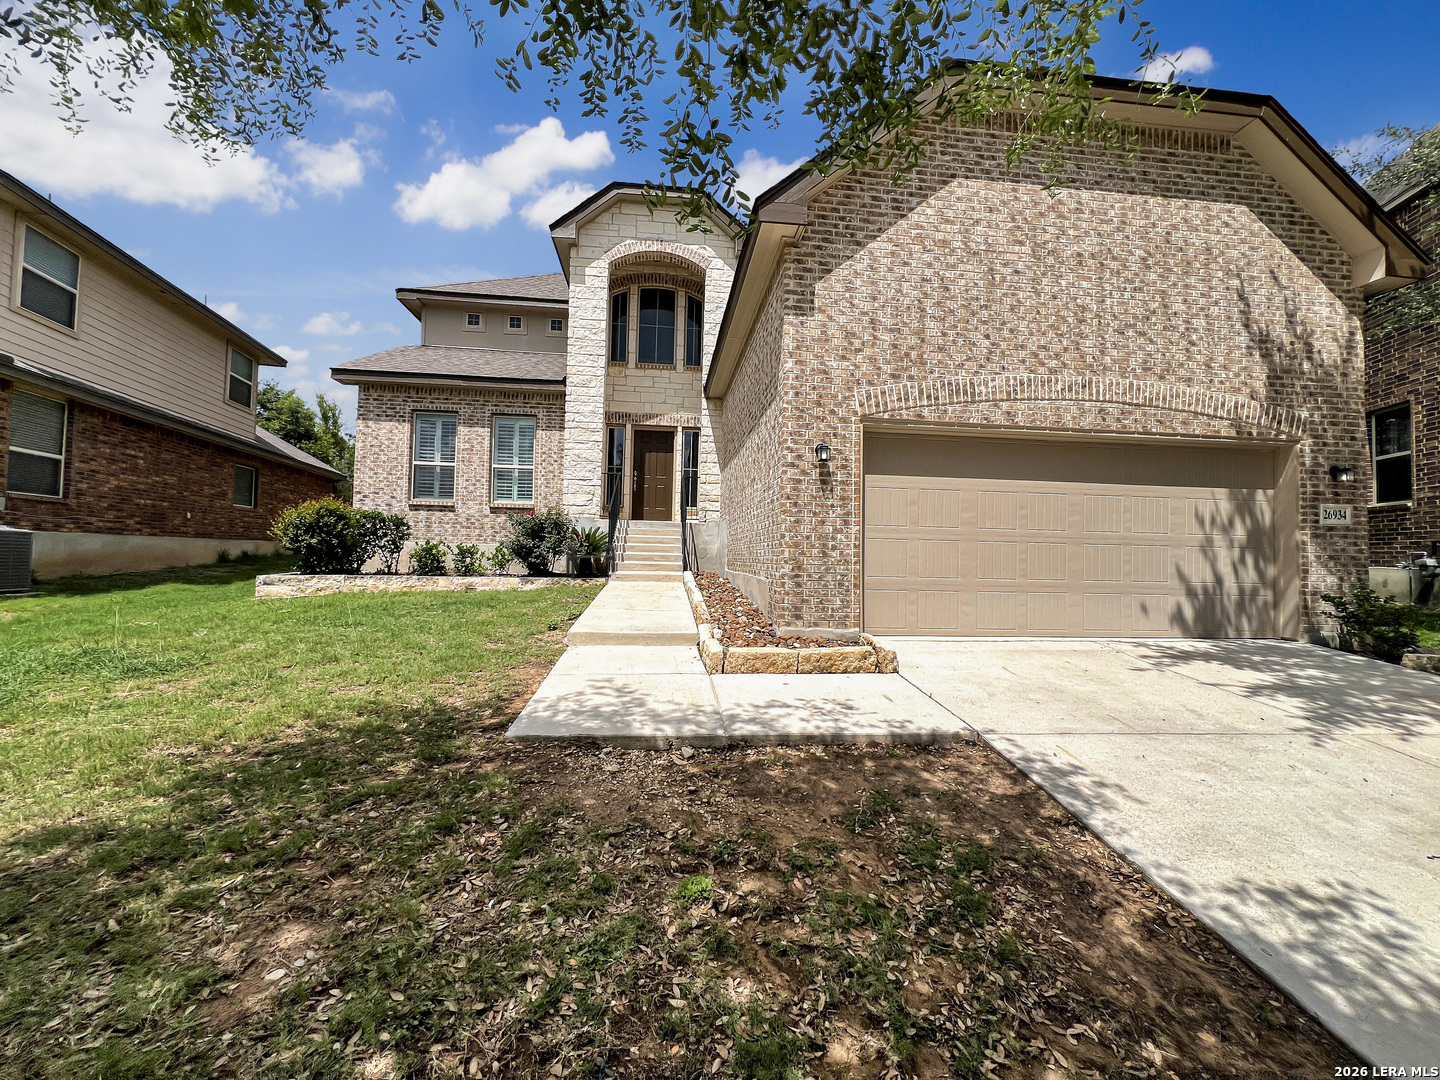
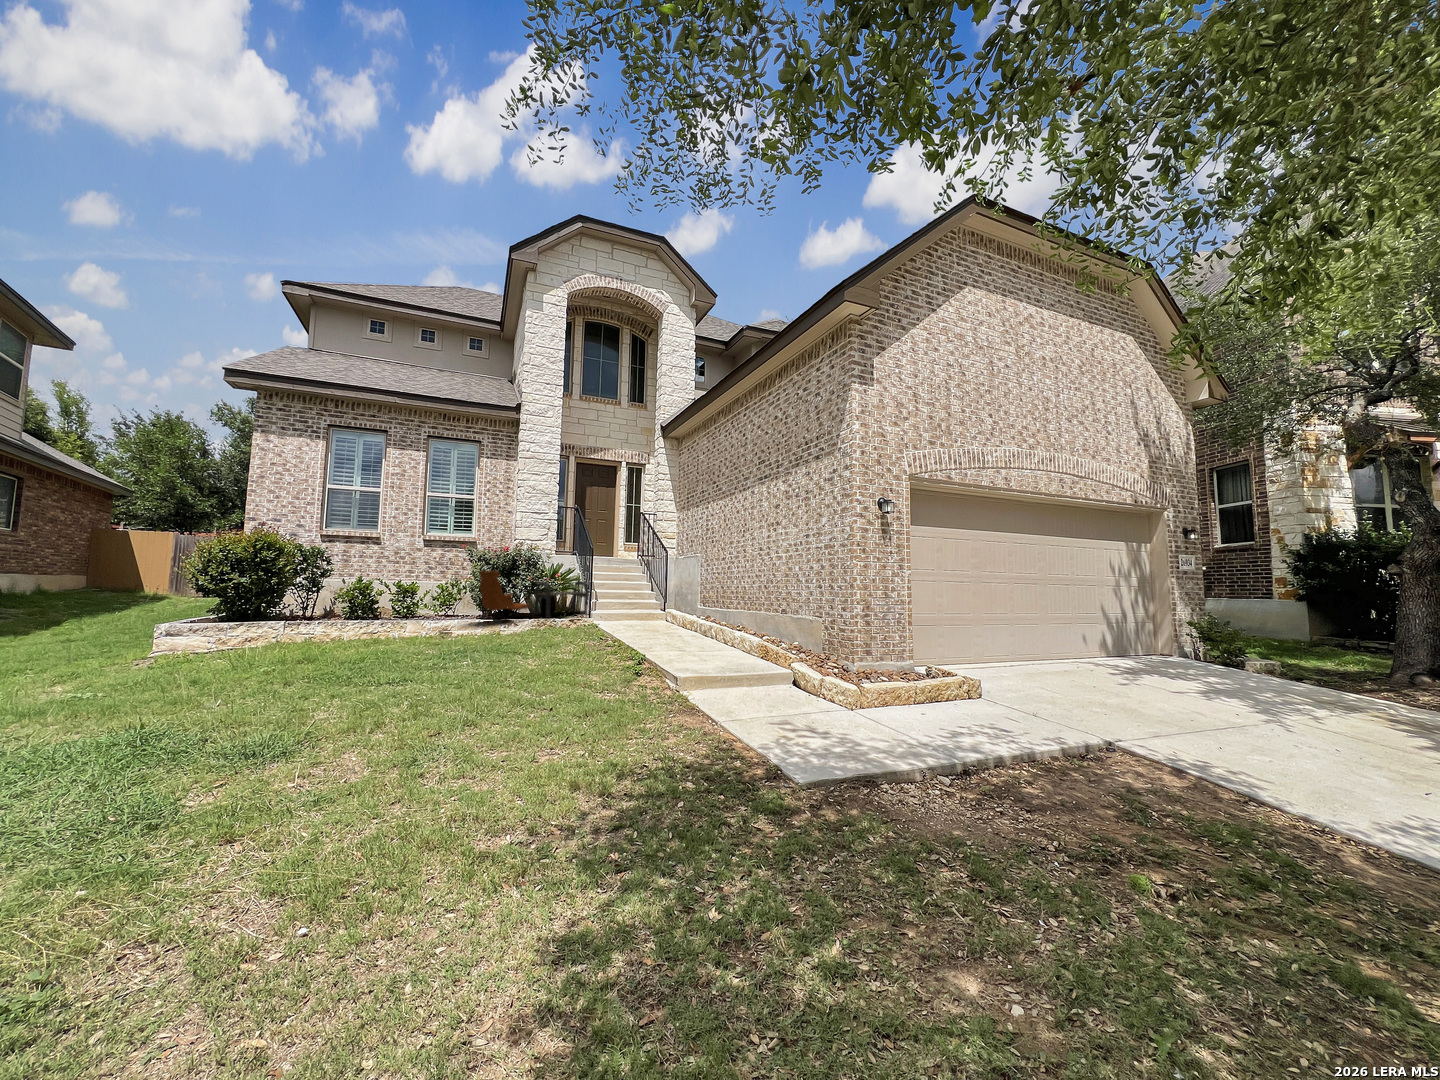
lounge chair: none [504,534,559,582] -> present [479,571,530,620]

